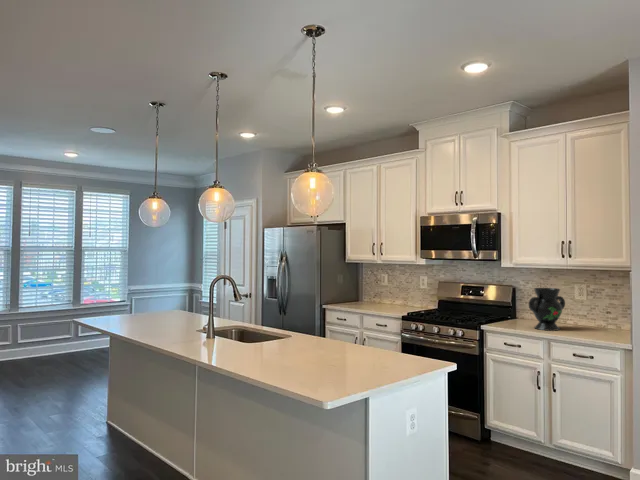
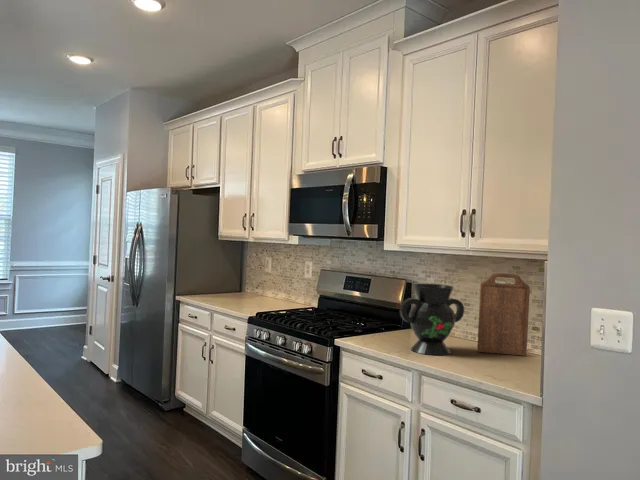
cutting board: none [574,279,605,329] -> present [477,273,530,356]

